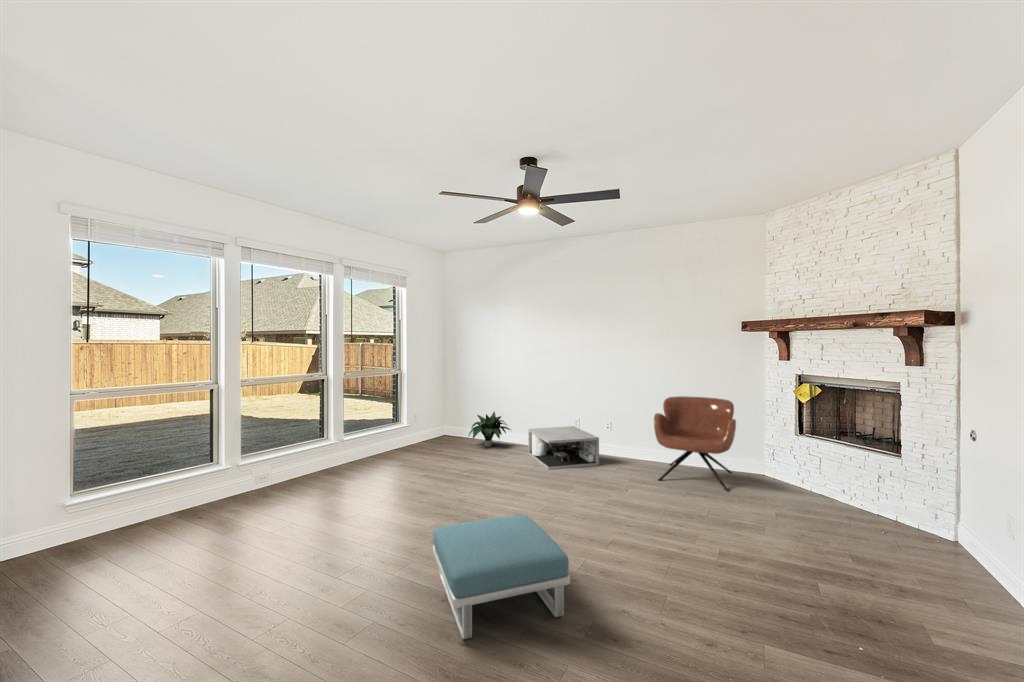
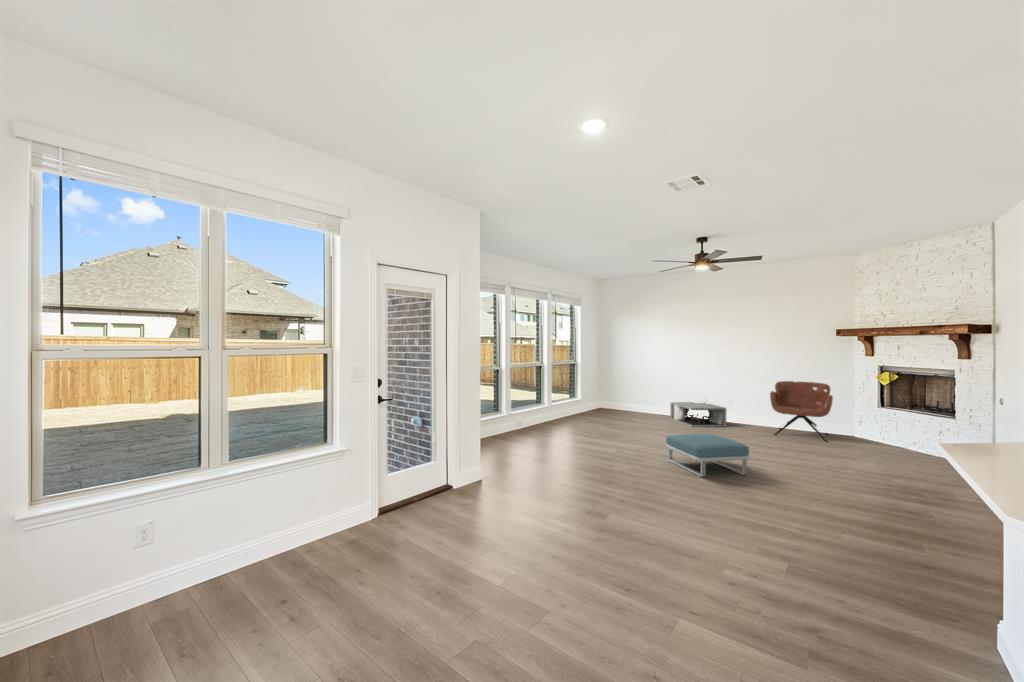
potted plant: present [469,412,511,447] -> none [624,390,656,415]

